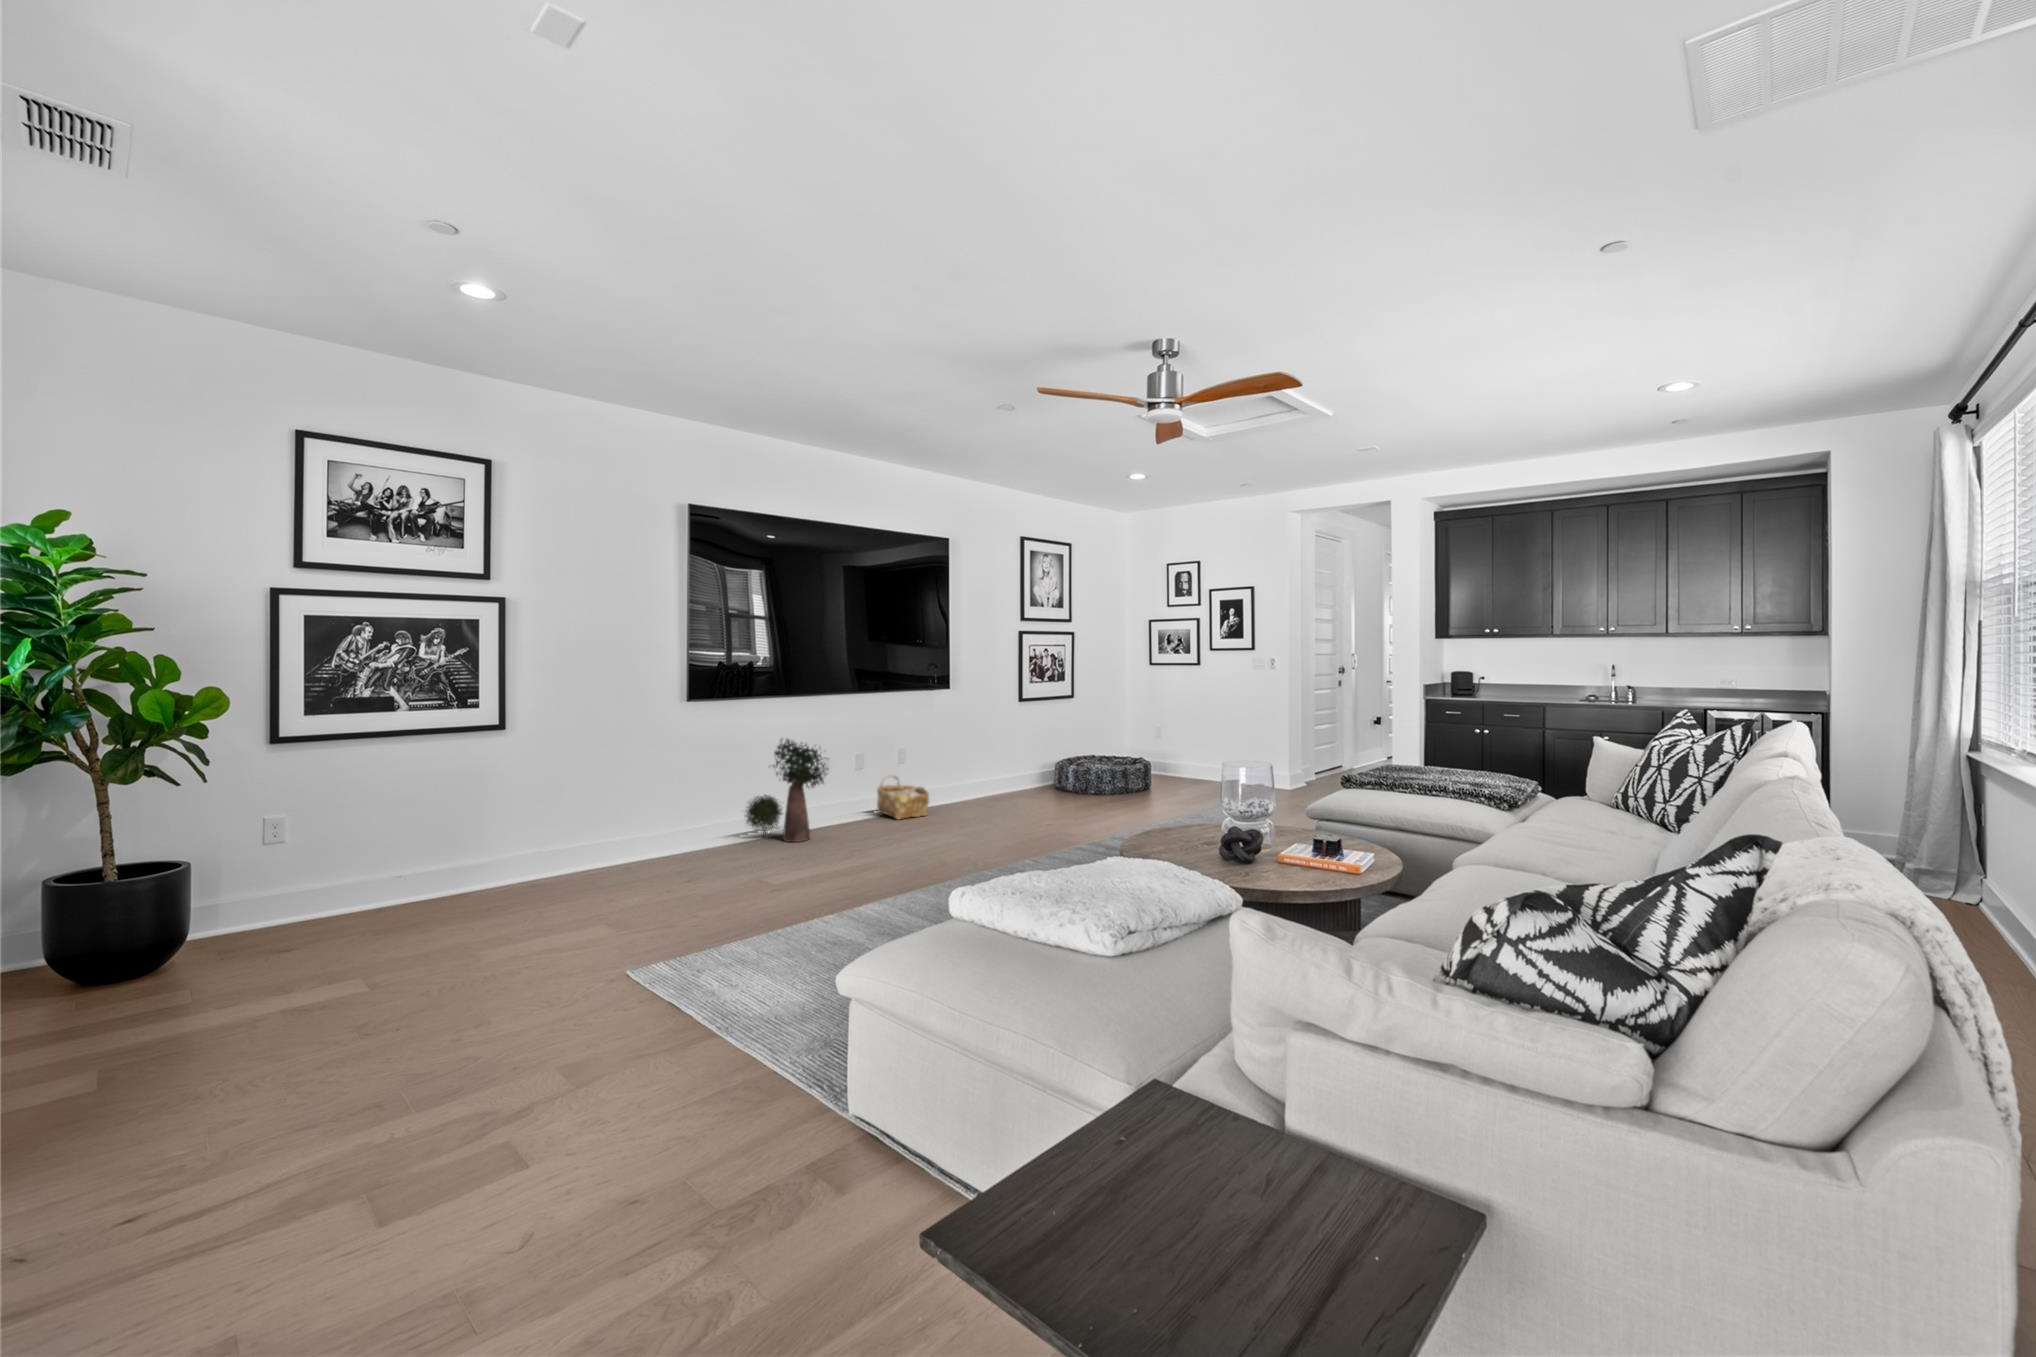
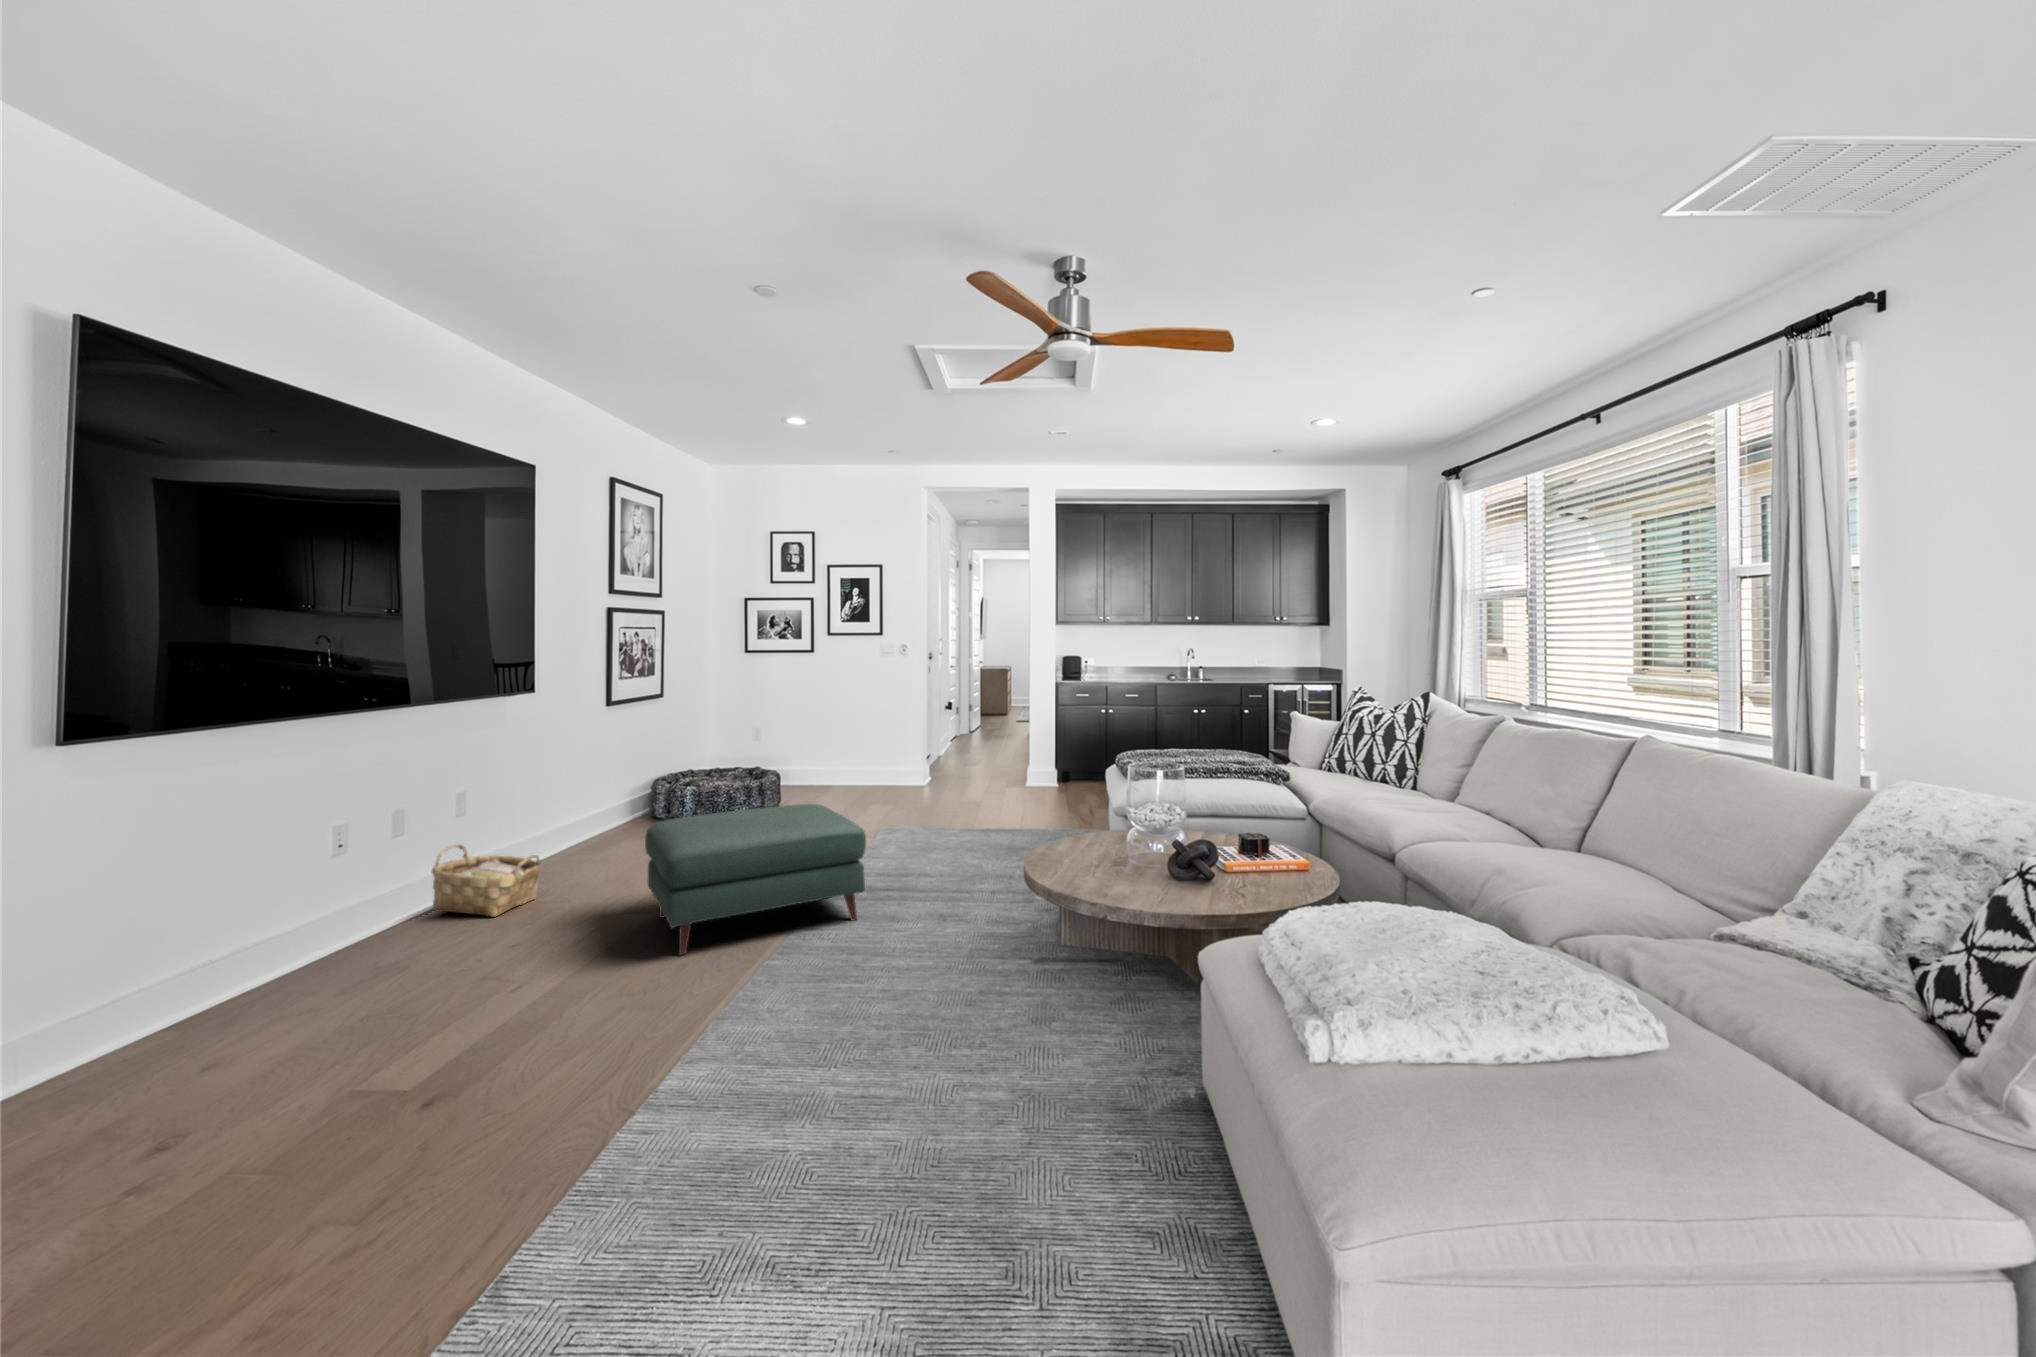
potted plant: present [745,739,828,842] -> none [169,812,407,1024]
ottoman: none [933,771,1077,858] -> present [645,804,866,955]

